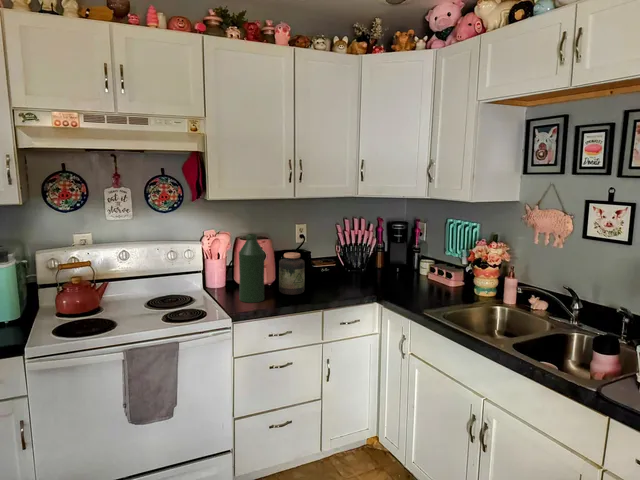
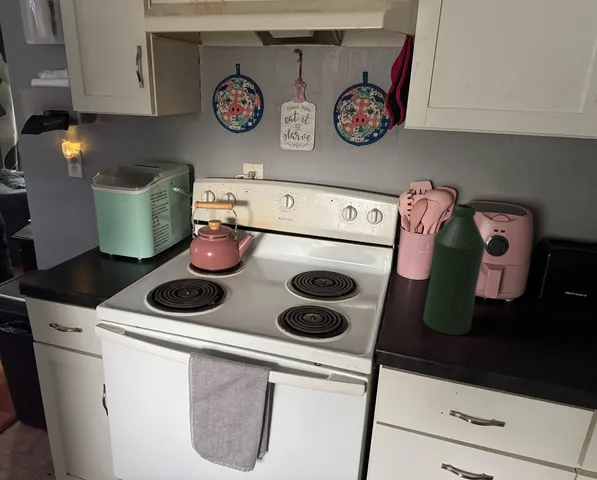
jar: present [279,252,305,295] -> none [512,253,582,343]

